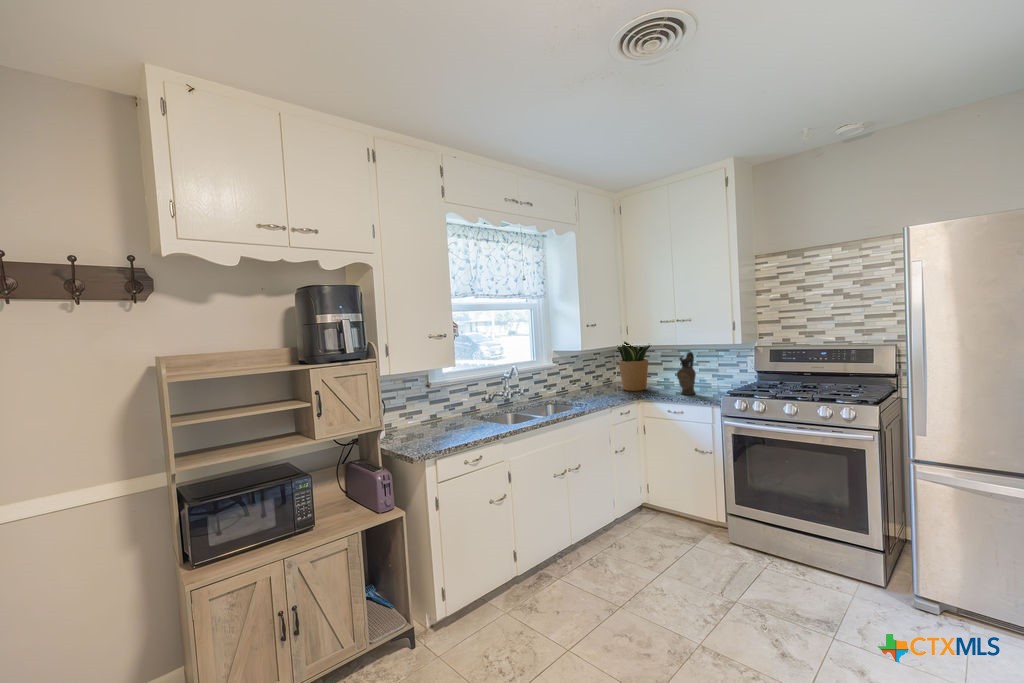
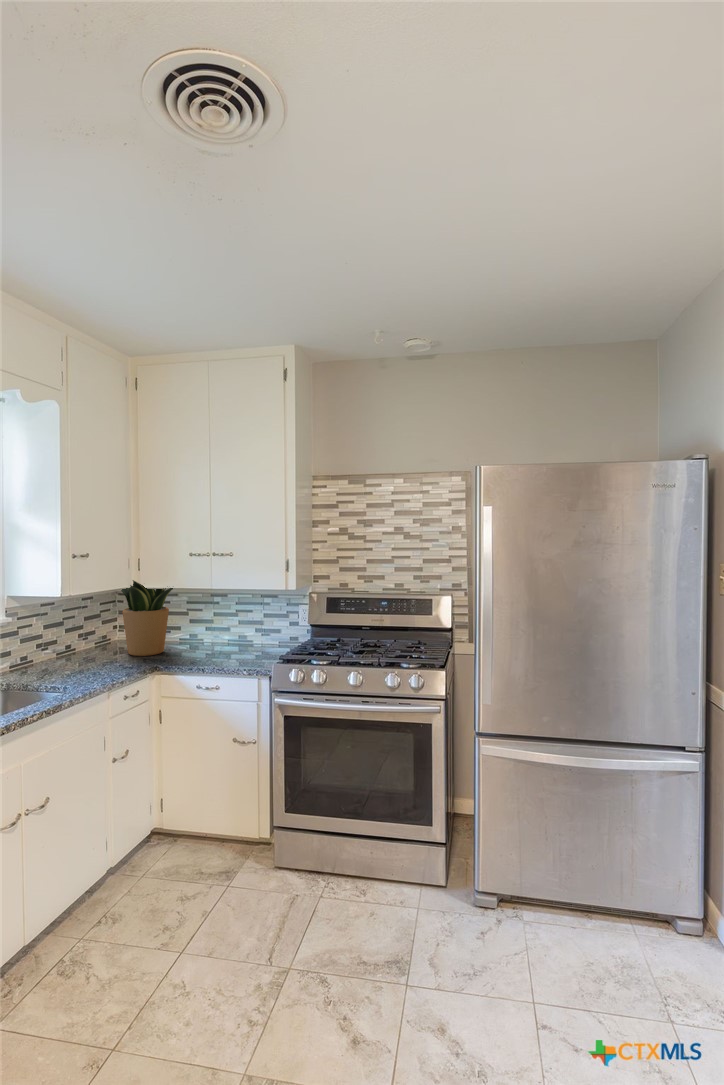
ceramic pitcher: present [677,352,696,395] -> none [210,597,236,659]

